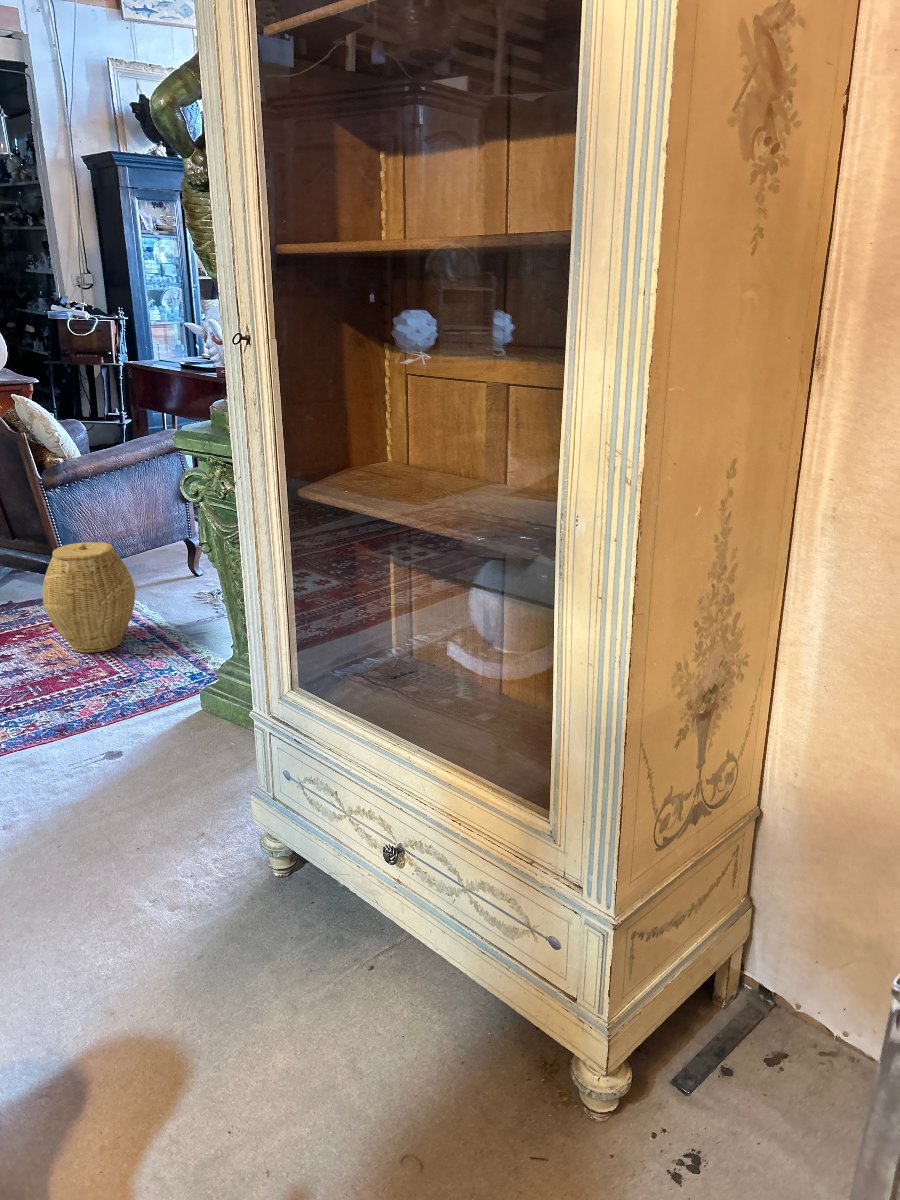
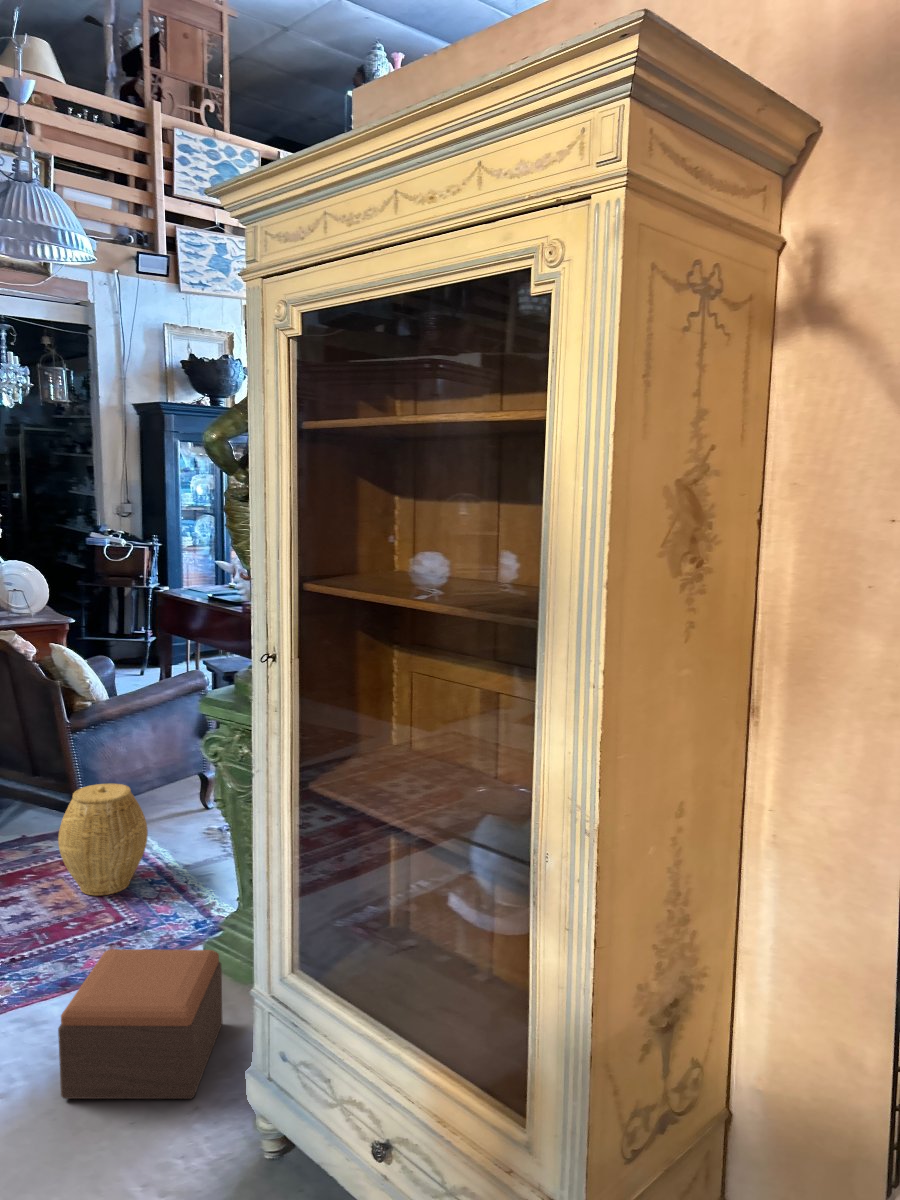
footstool: none [53,688,224,830] -> present [58,949,222,1099]

